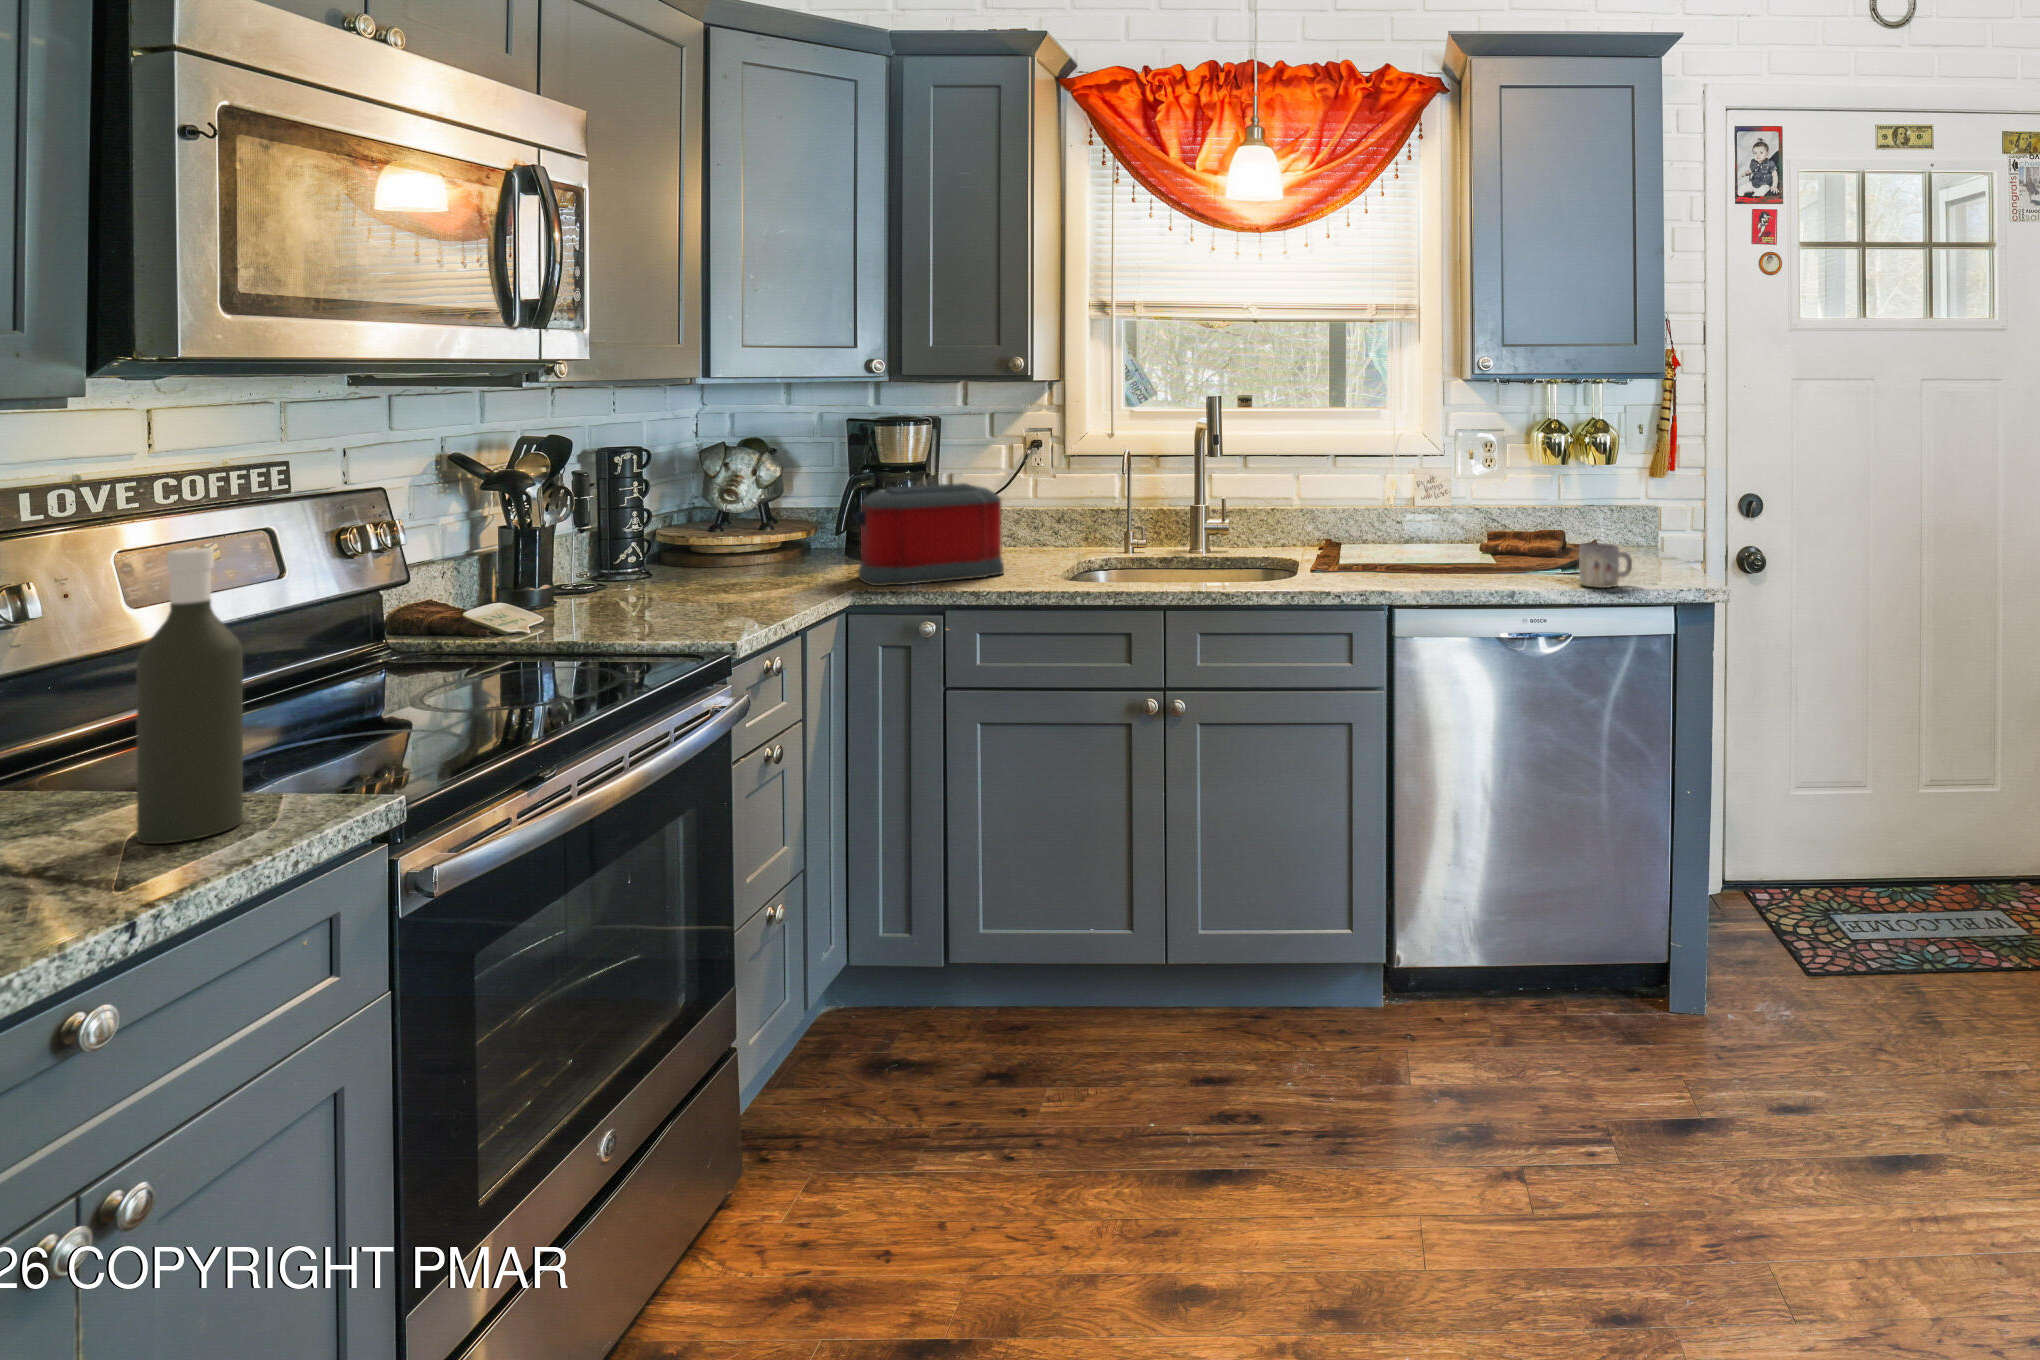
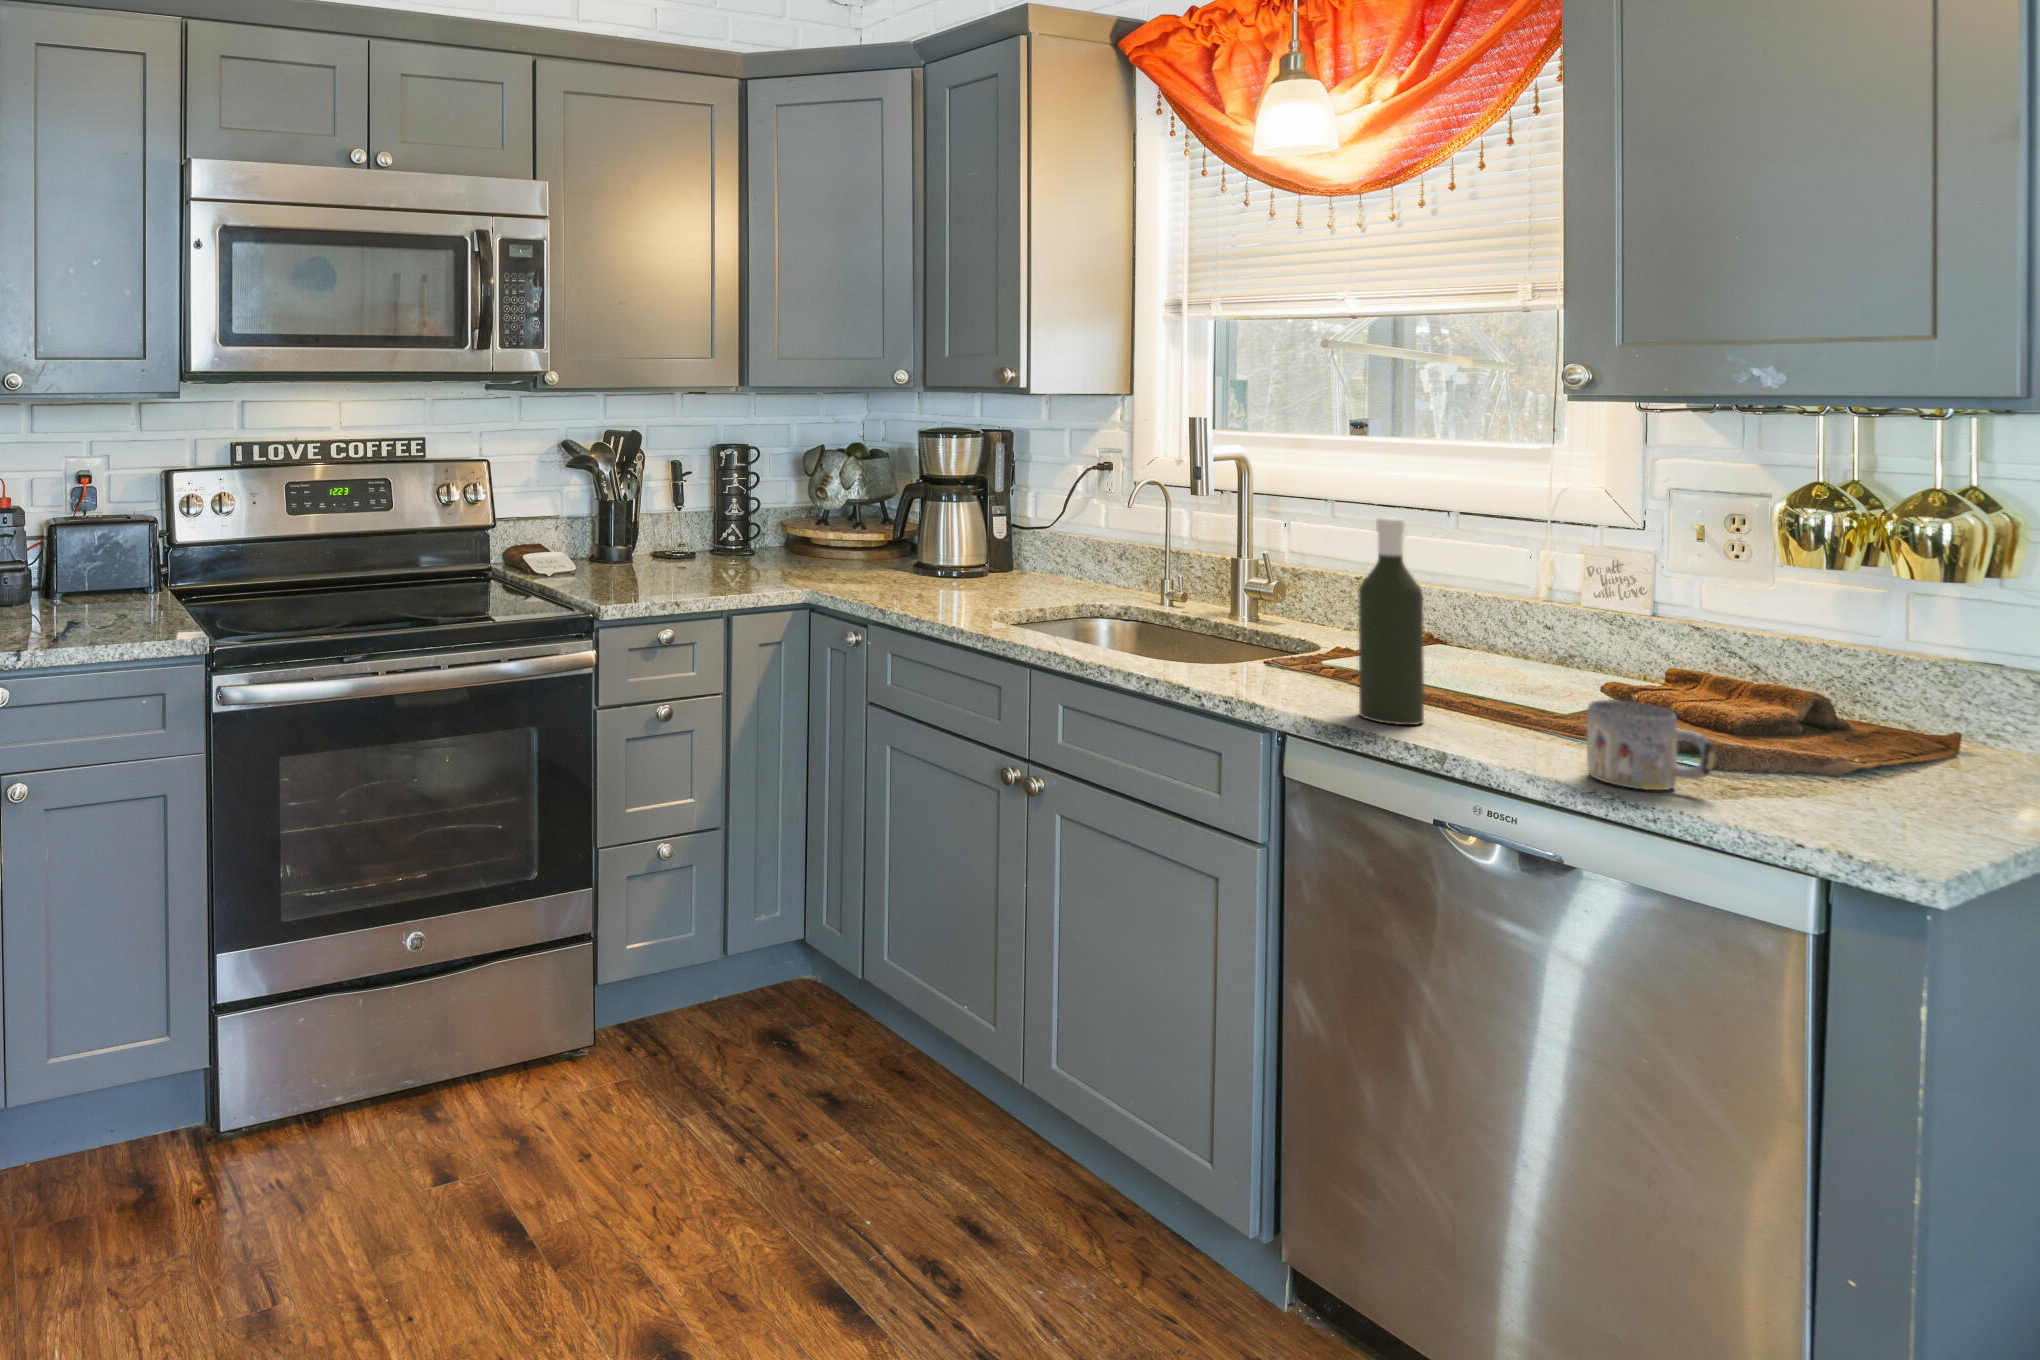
toaster: present [854,483,1004,586] -> none [834,497,981,601]
bottle: present [137,548,243,844] -> present [1359,517,1424,725]

